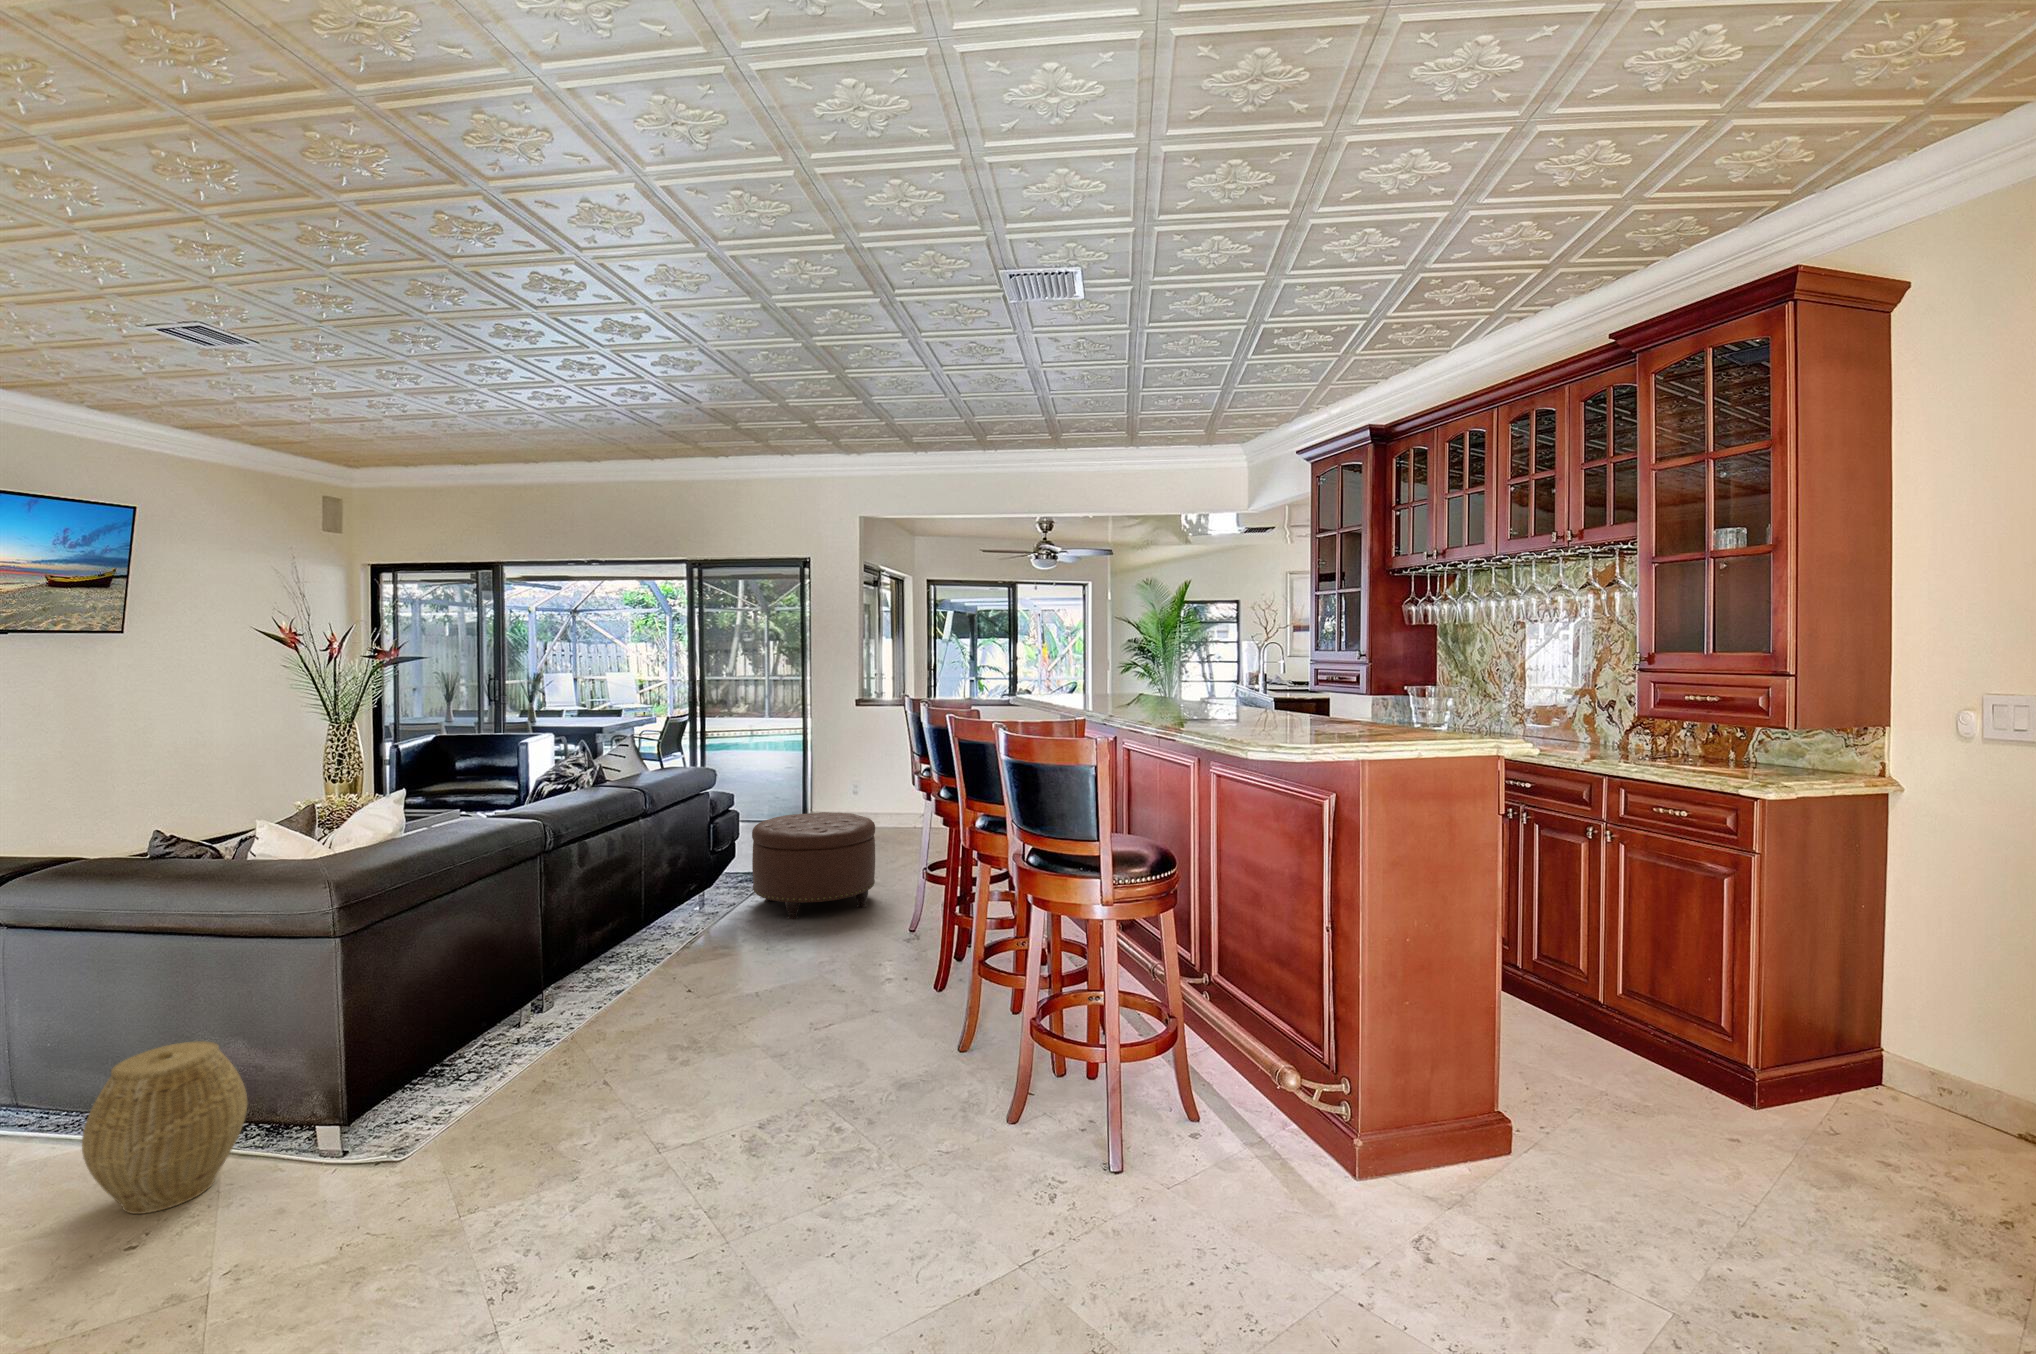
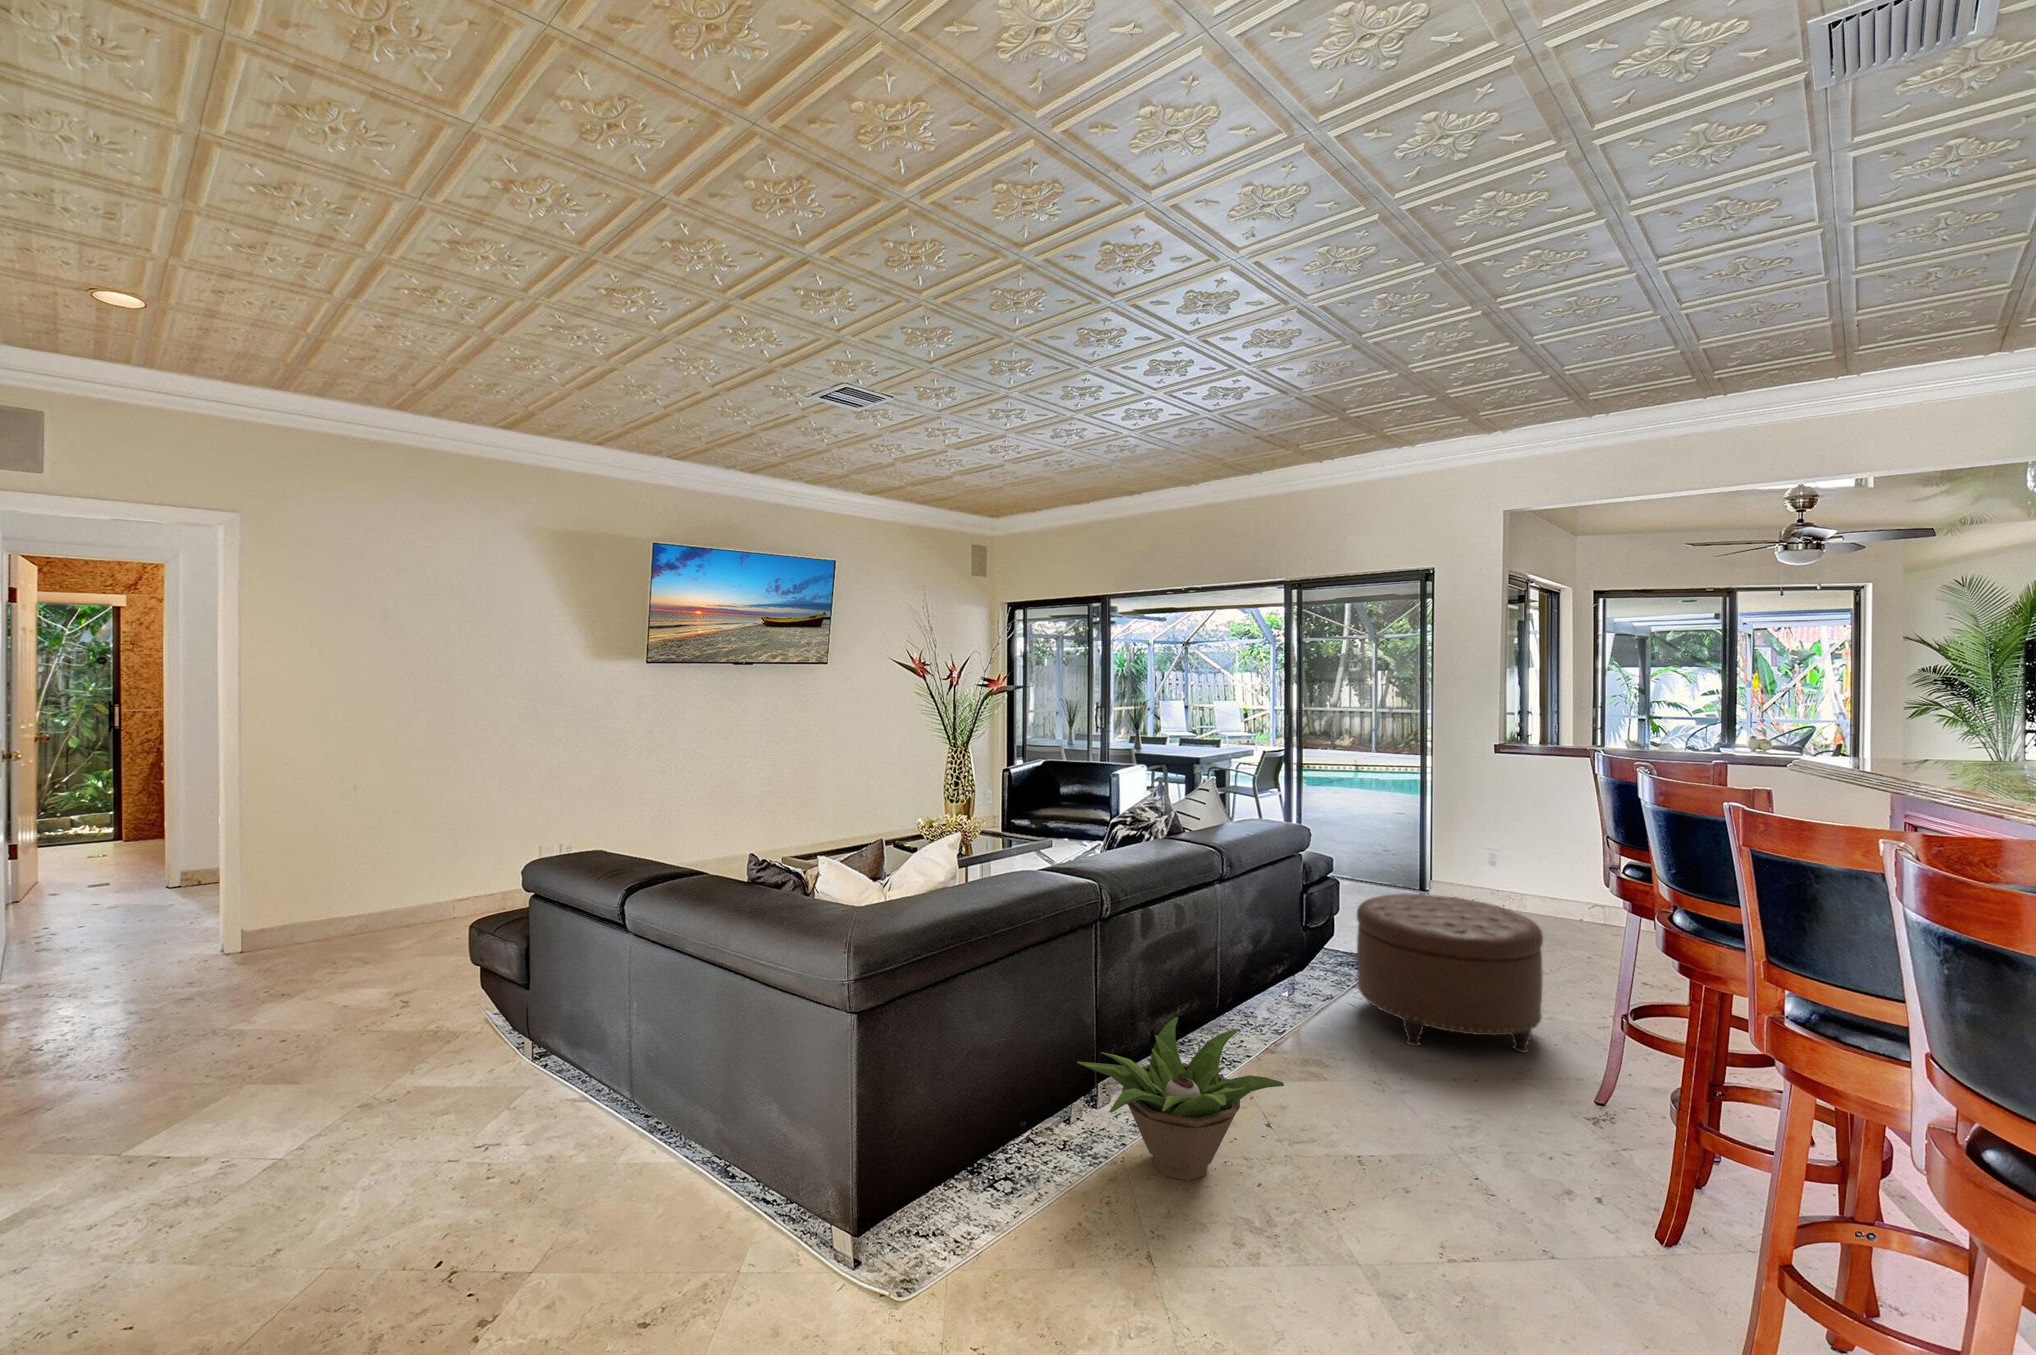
decorative plant: none [532,918,702,1030] -> present [1077,1017,1284,1181]
woven basket: present [82,1041,247,1214] -> none [643,1084,777,1277]

